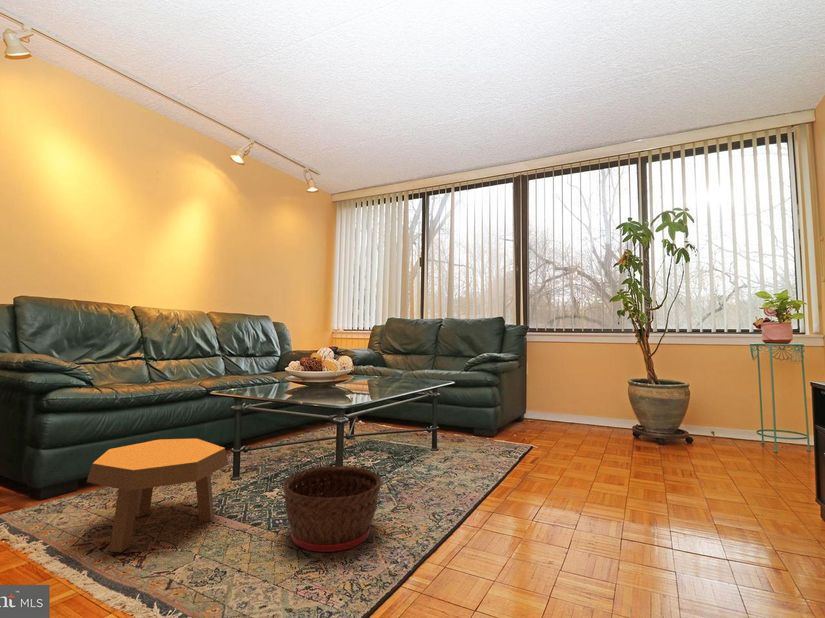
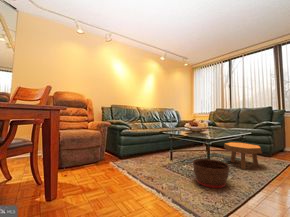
footstool: present [87,438,228,552] -> present [224,142,262,169]

